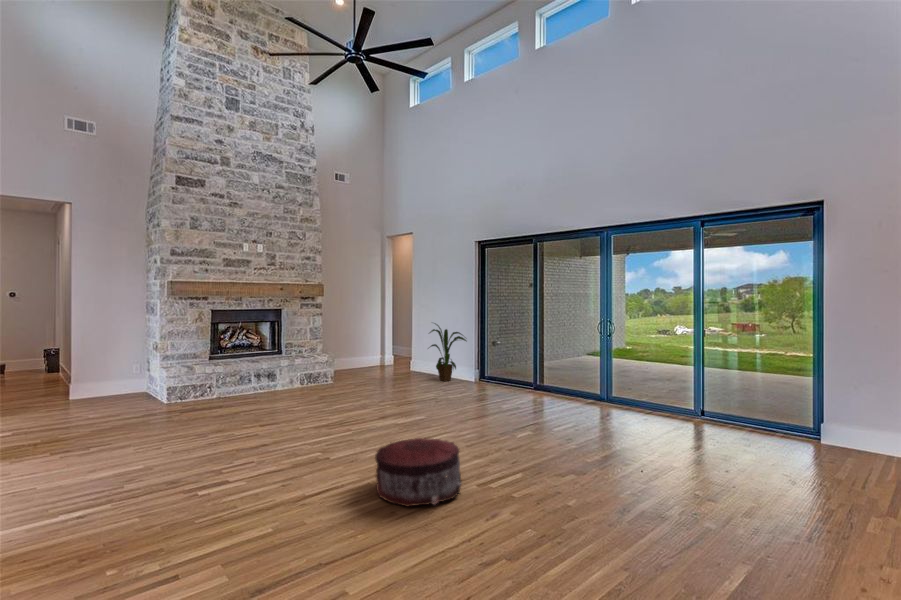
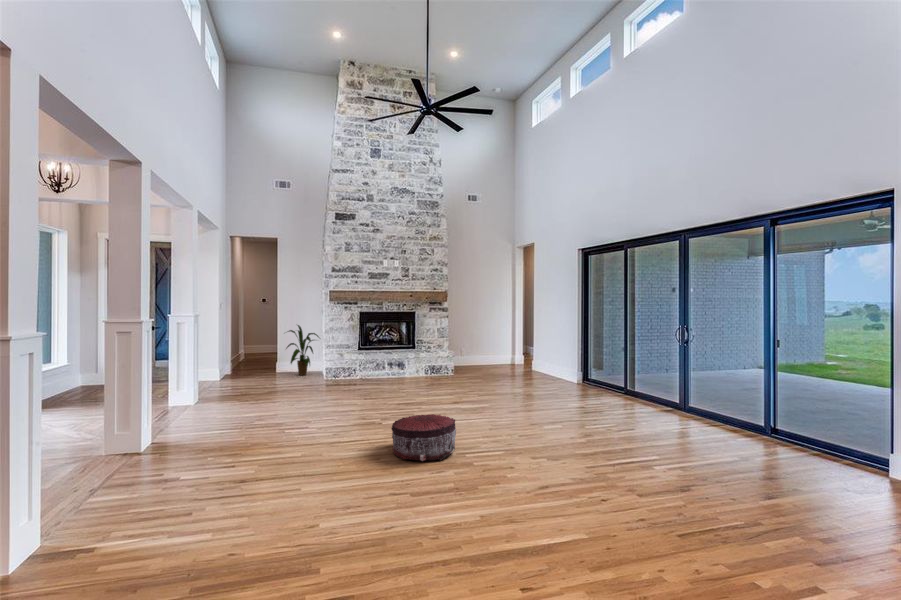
house plant: present [430,323,466,381] -> present [286,325,319,375]

